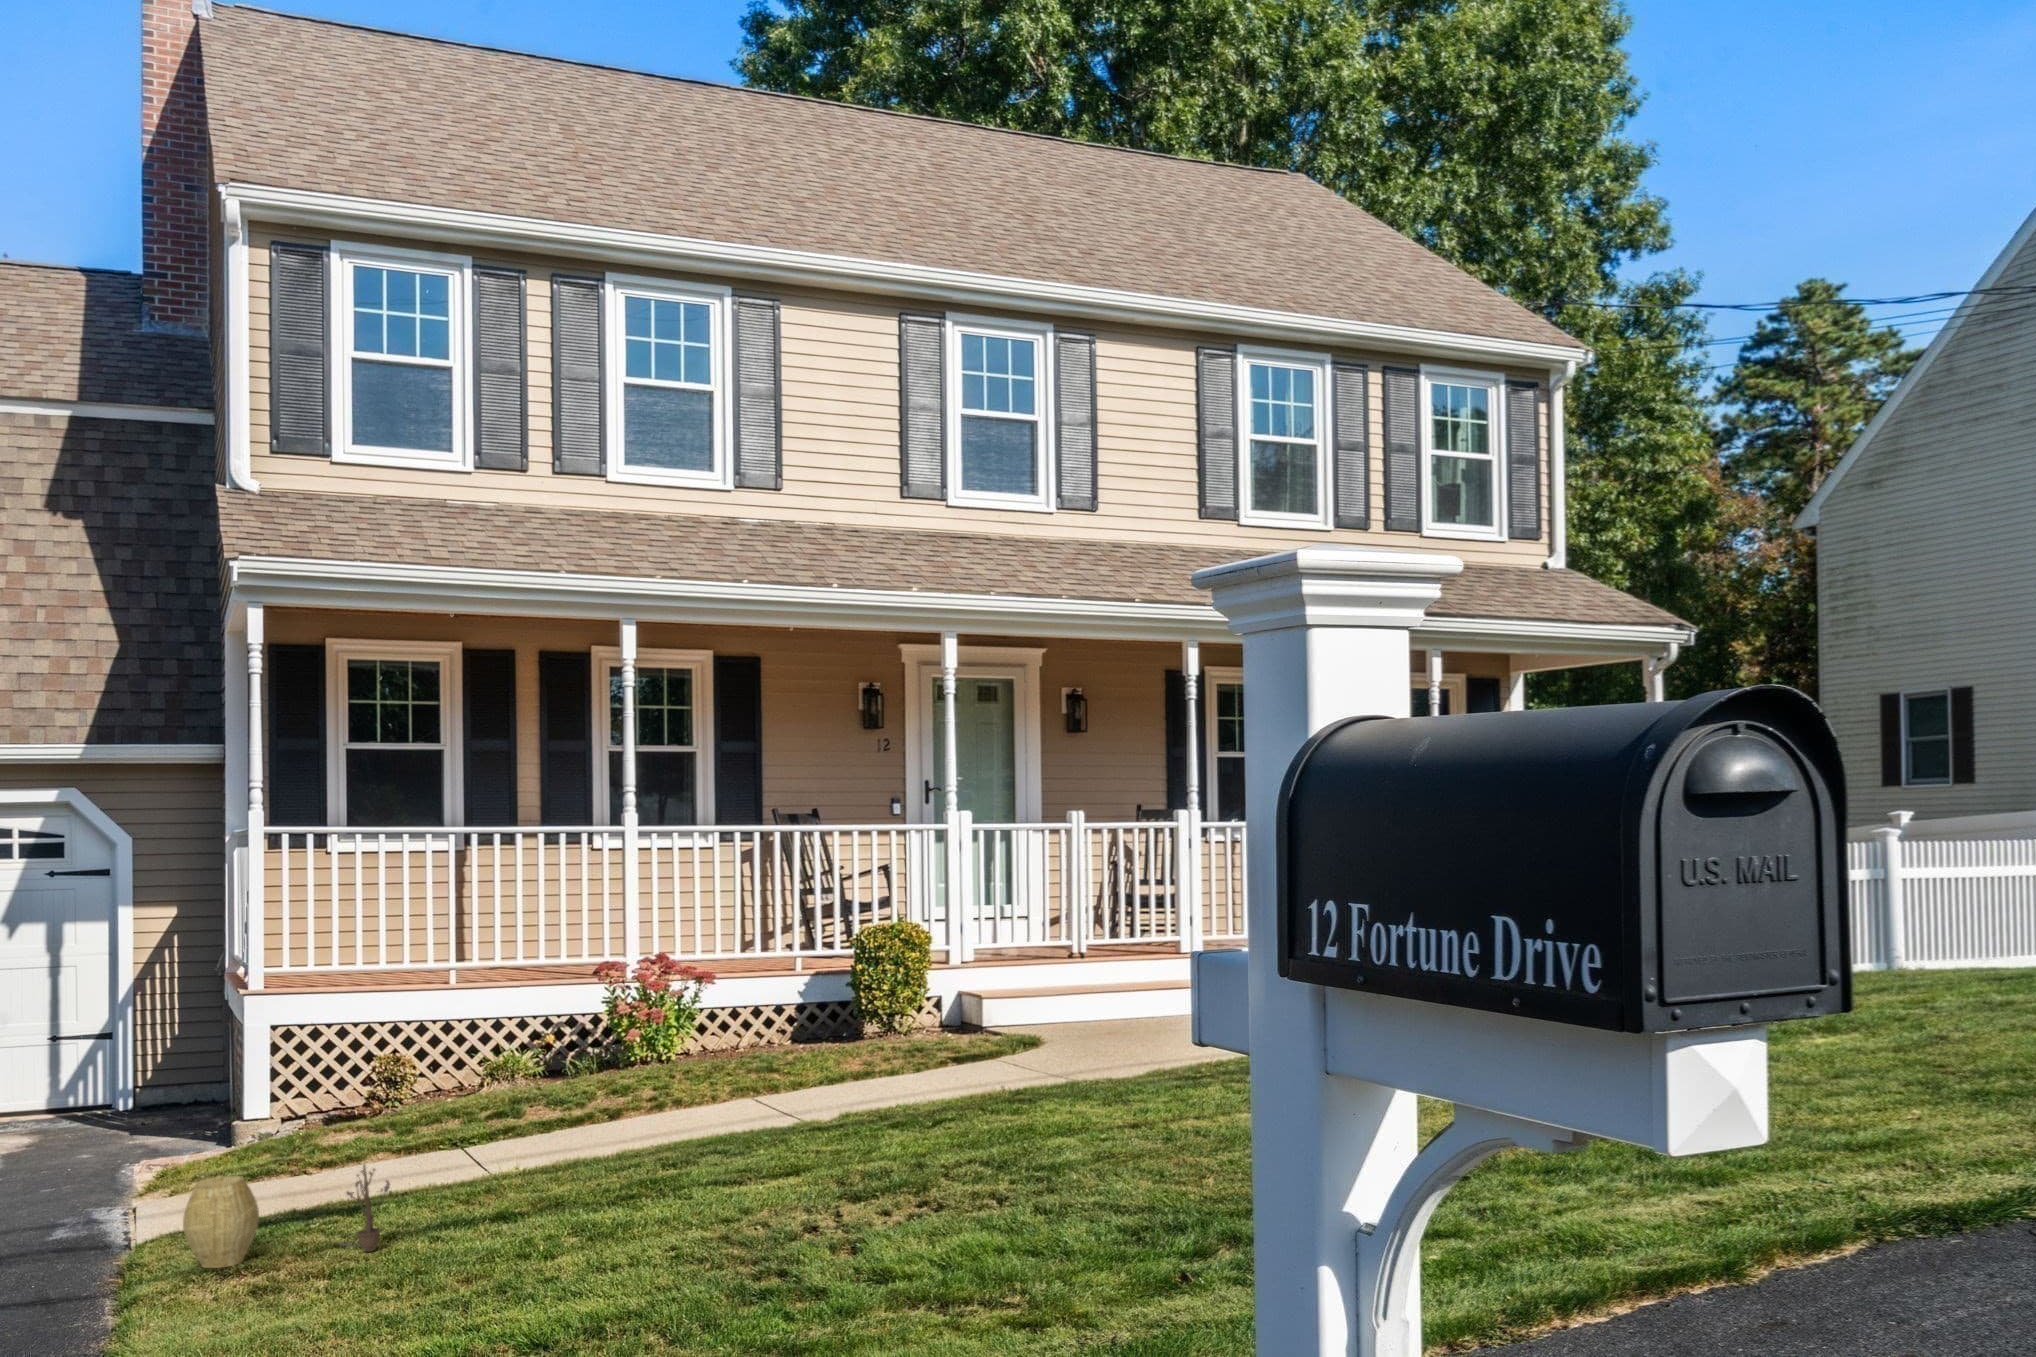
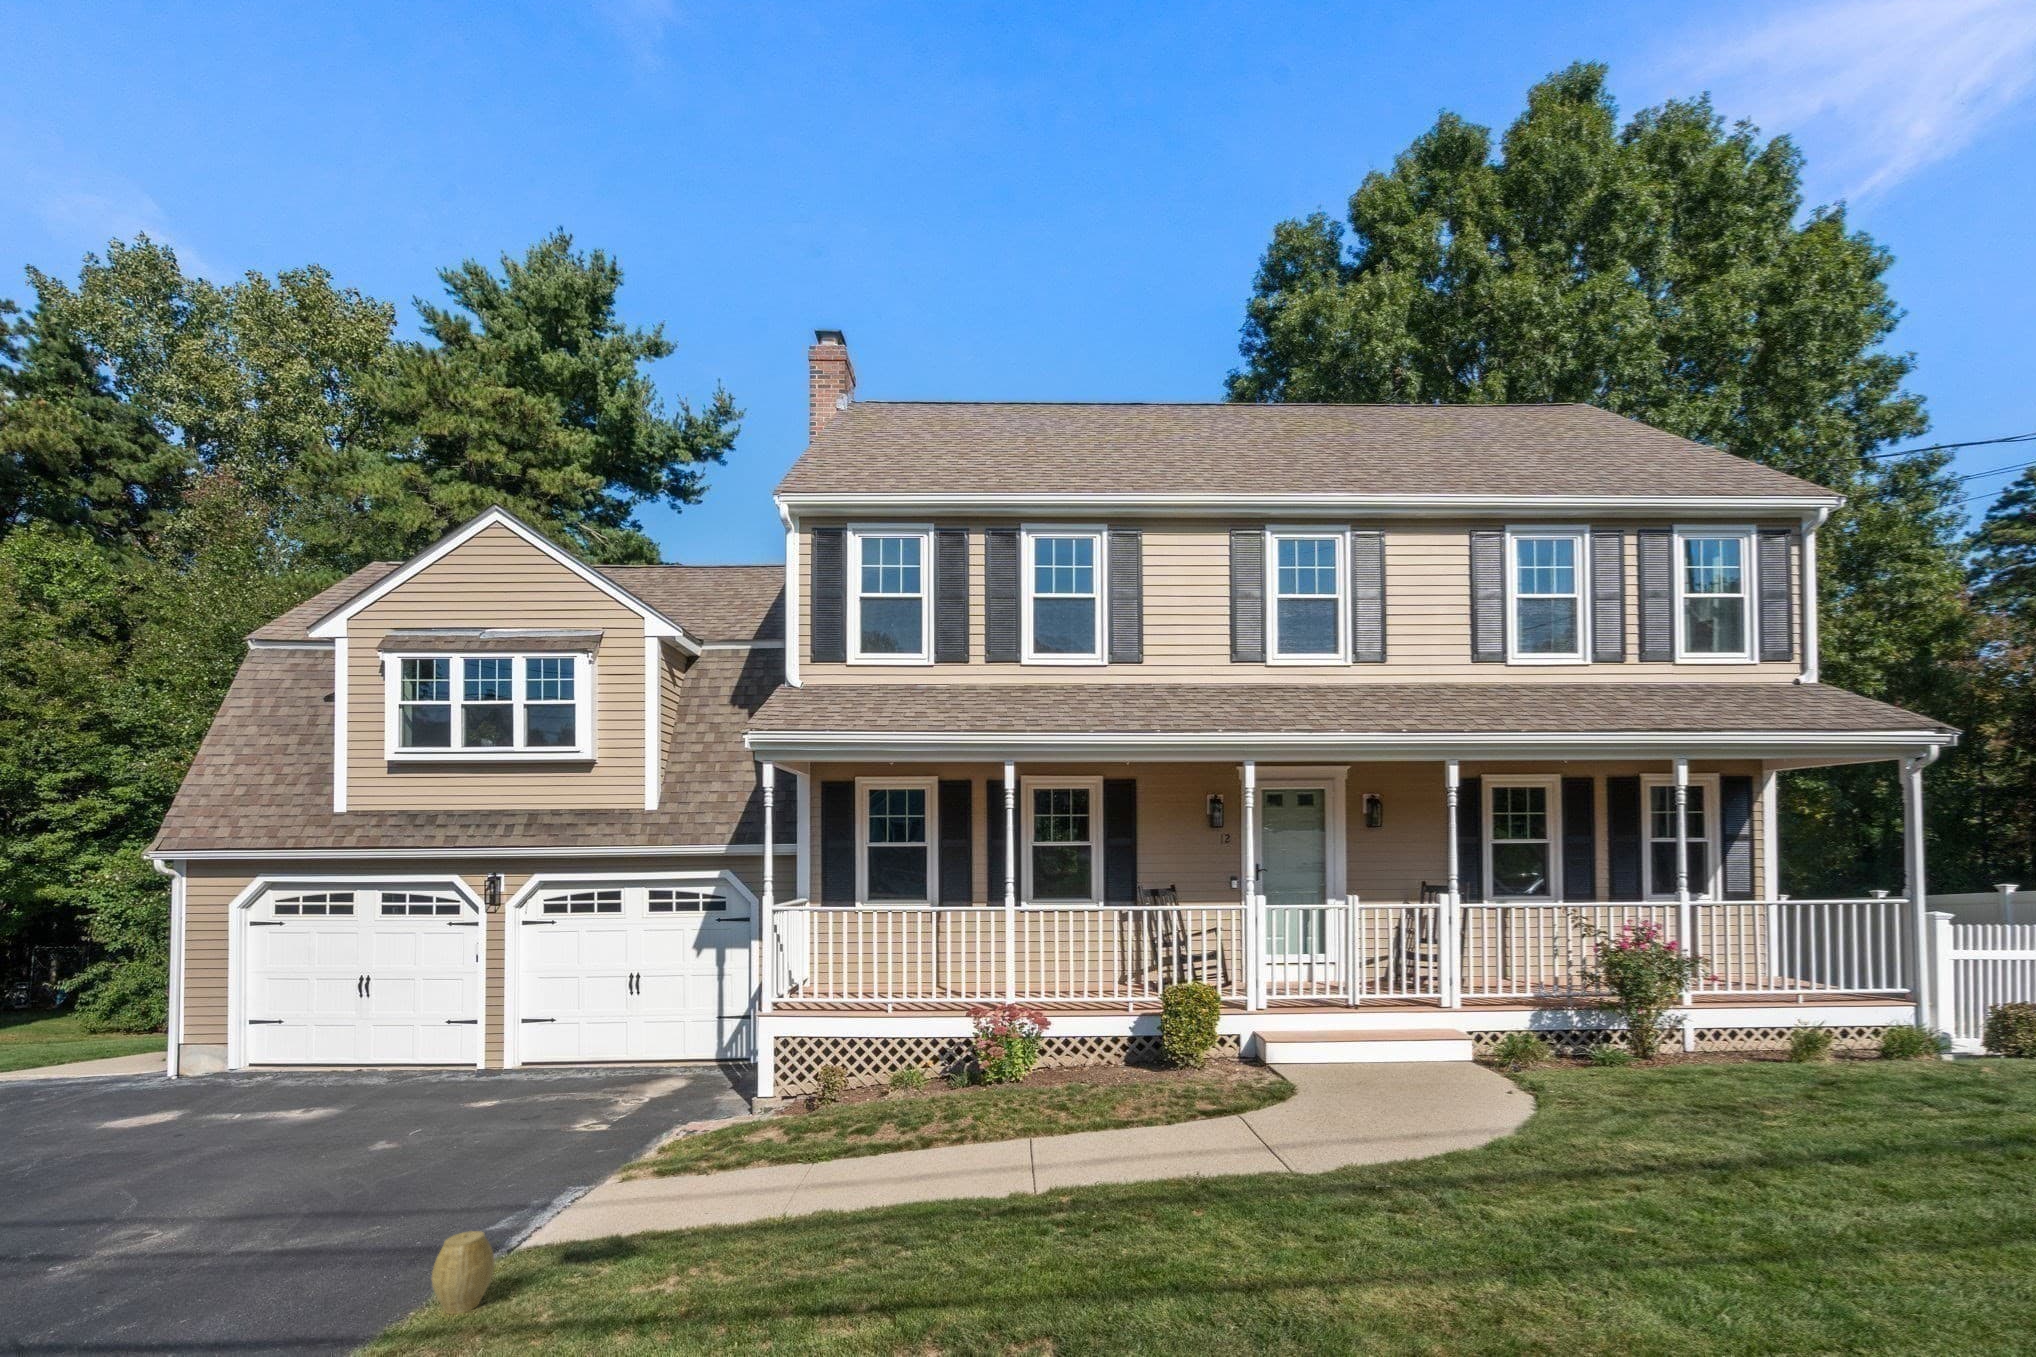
decorative plant: present [345,1165,392,1252] -> none [531,1245,559,1324]

